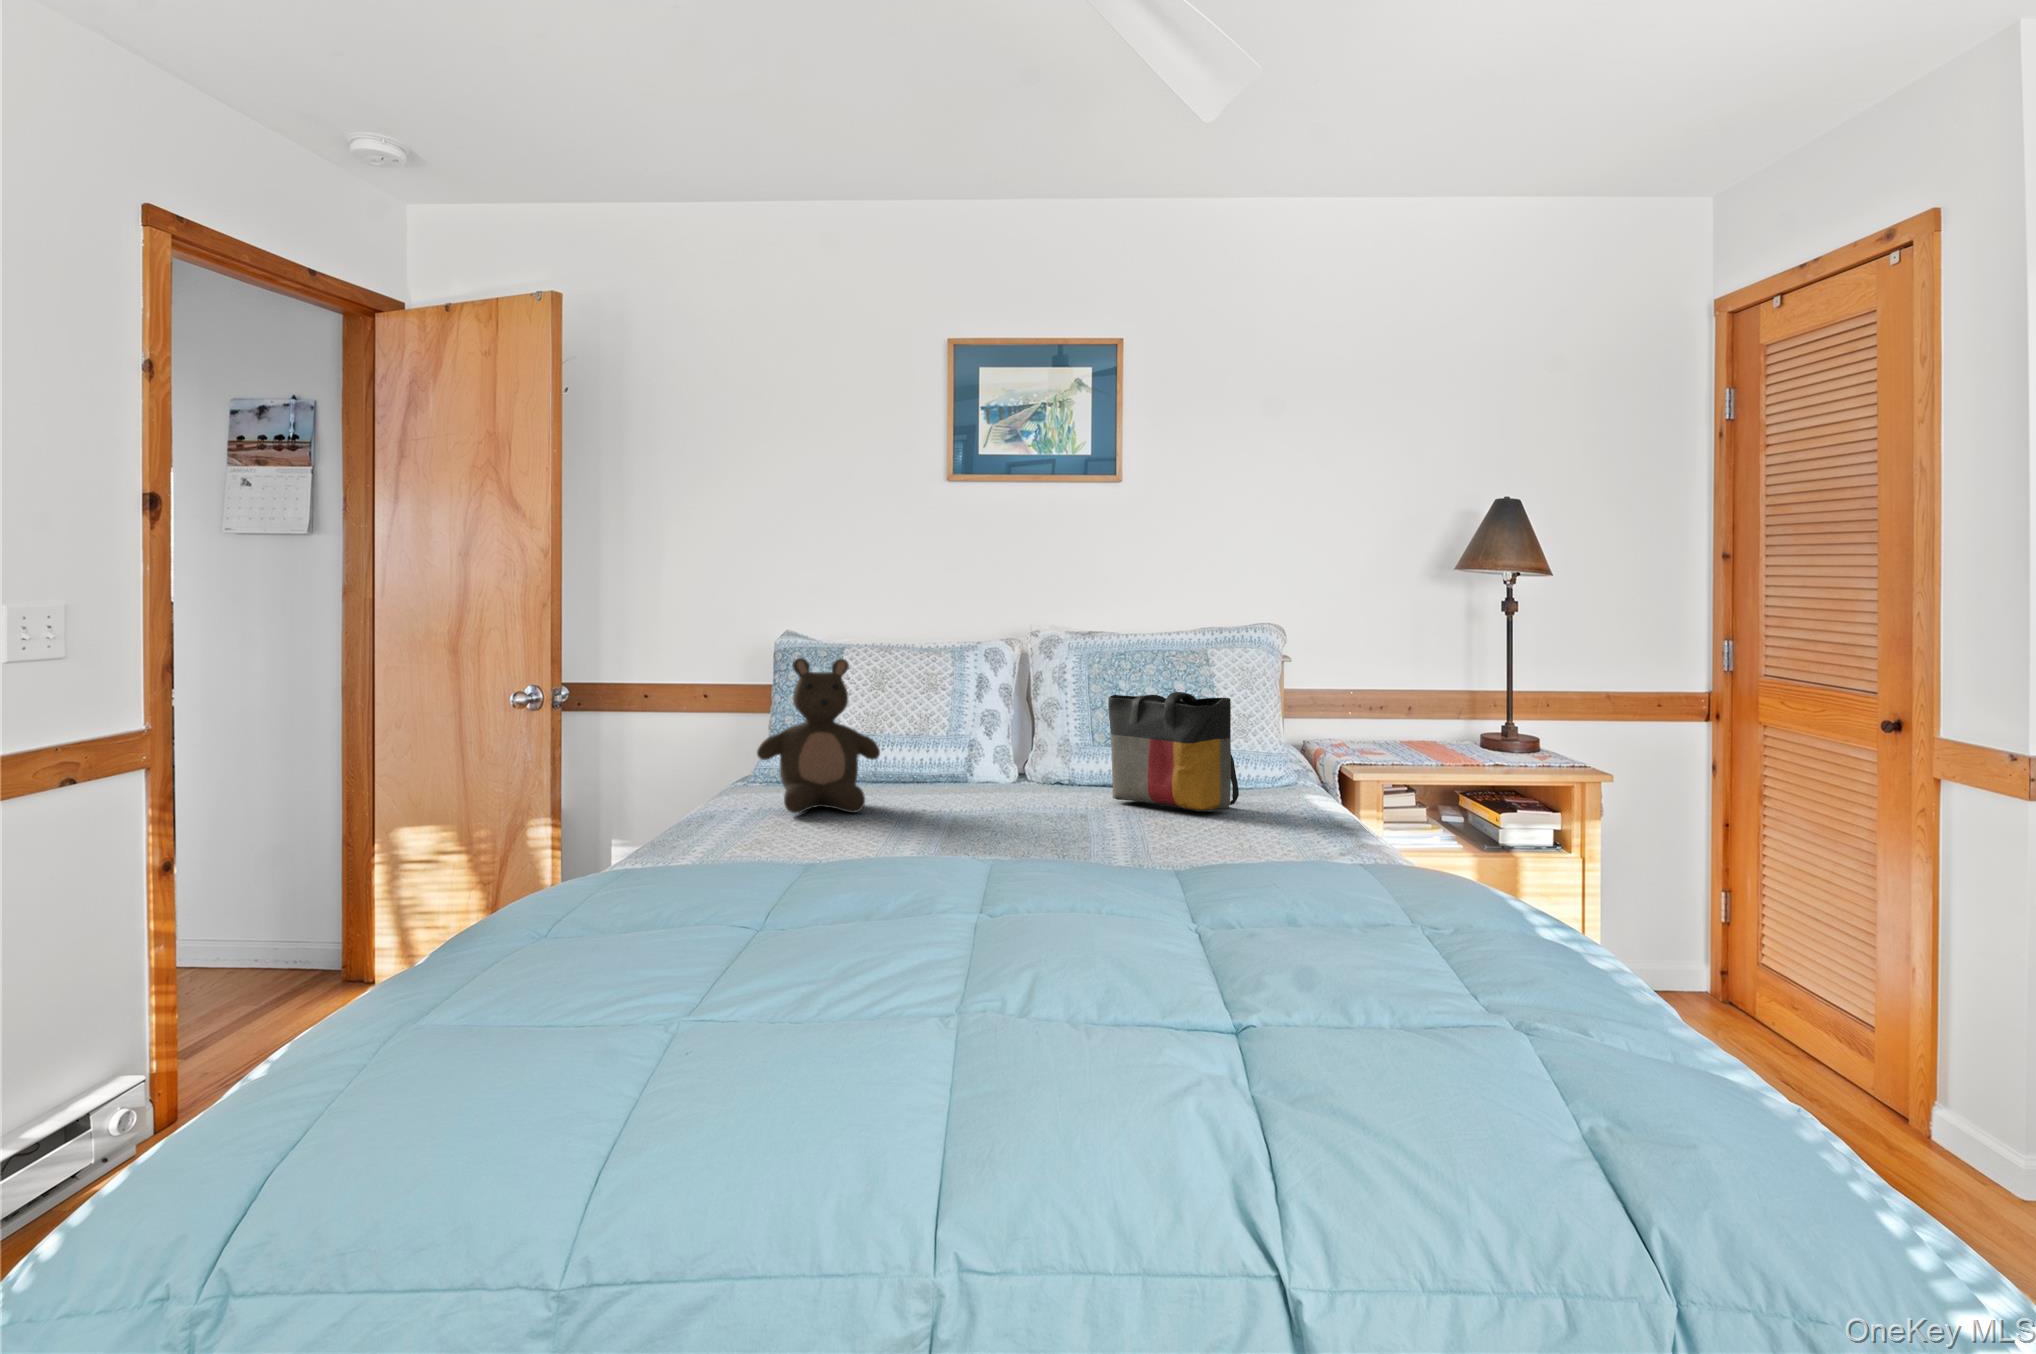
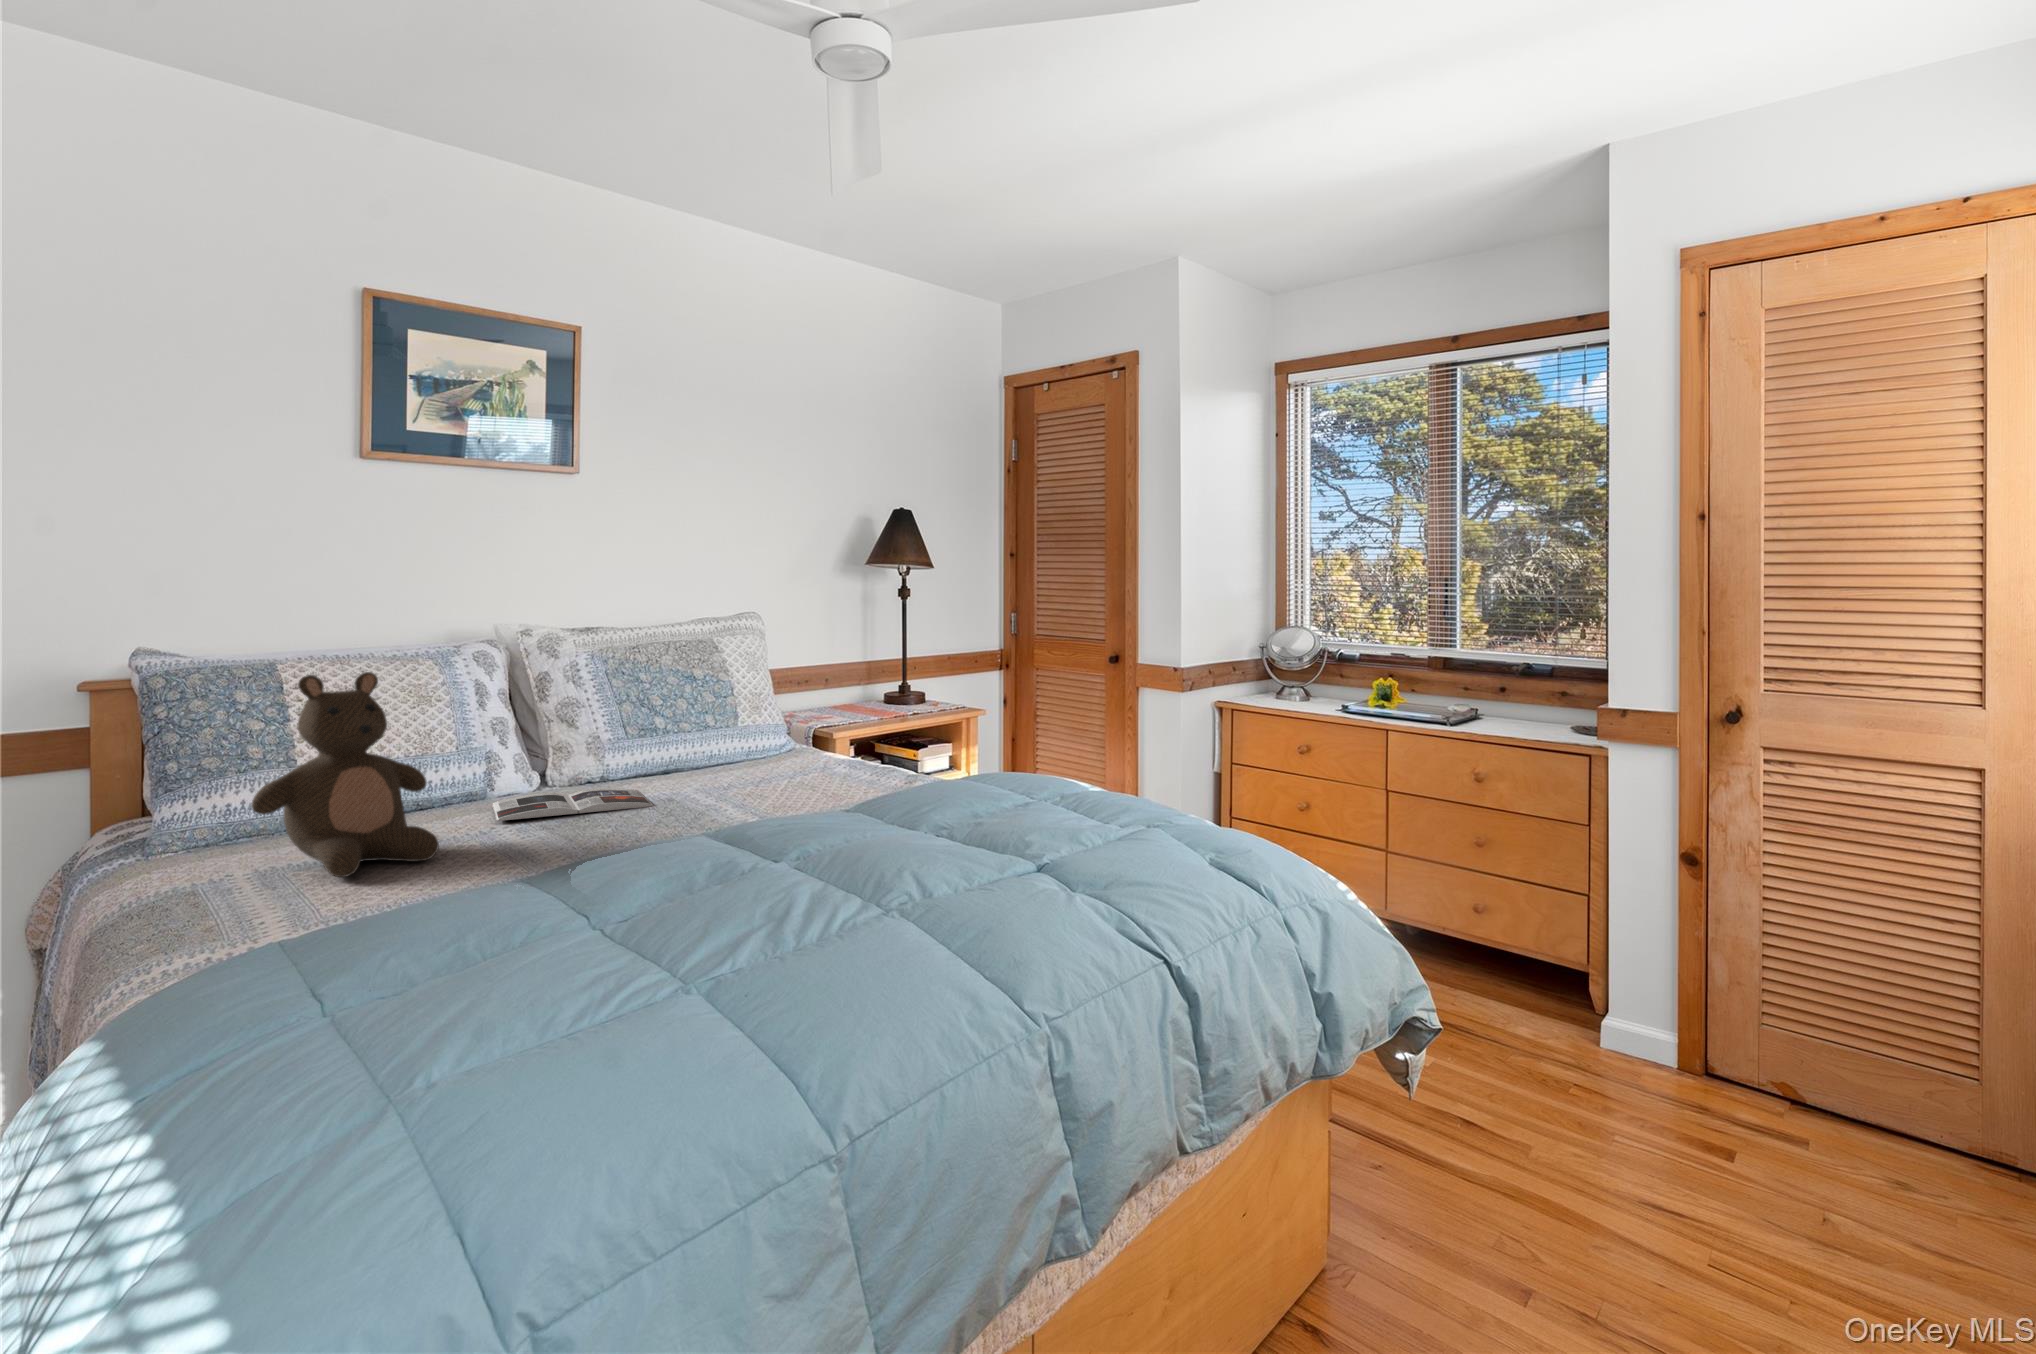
tote bag: present [1108,692,1239,812] -> none [686,681,830,794]
magazine: none [939,781,1082,803] -> present [492,788,654,821]

